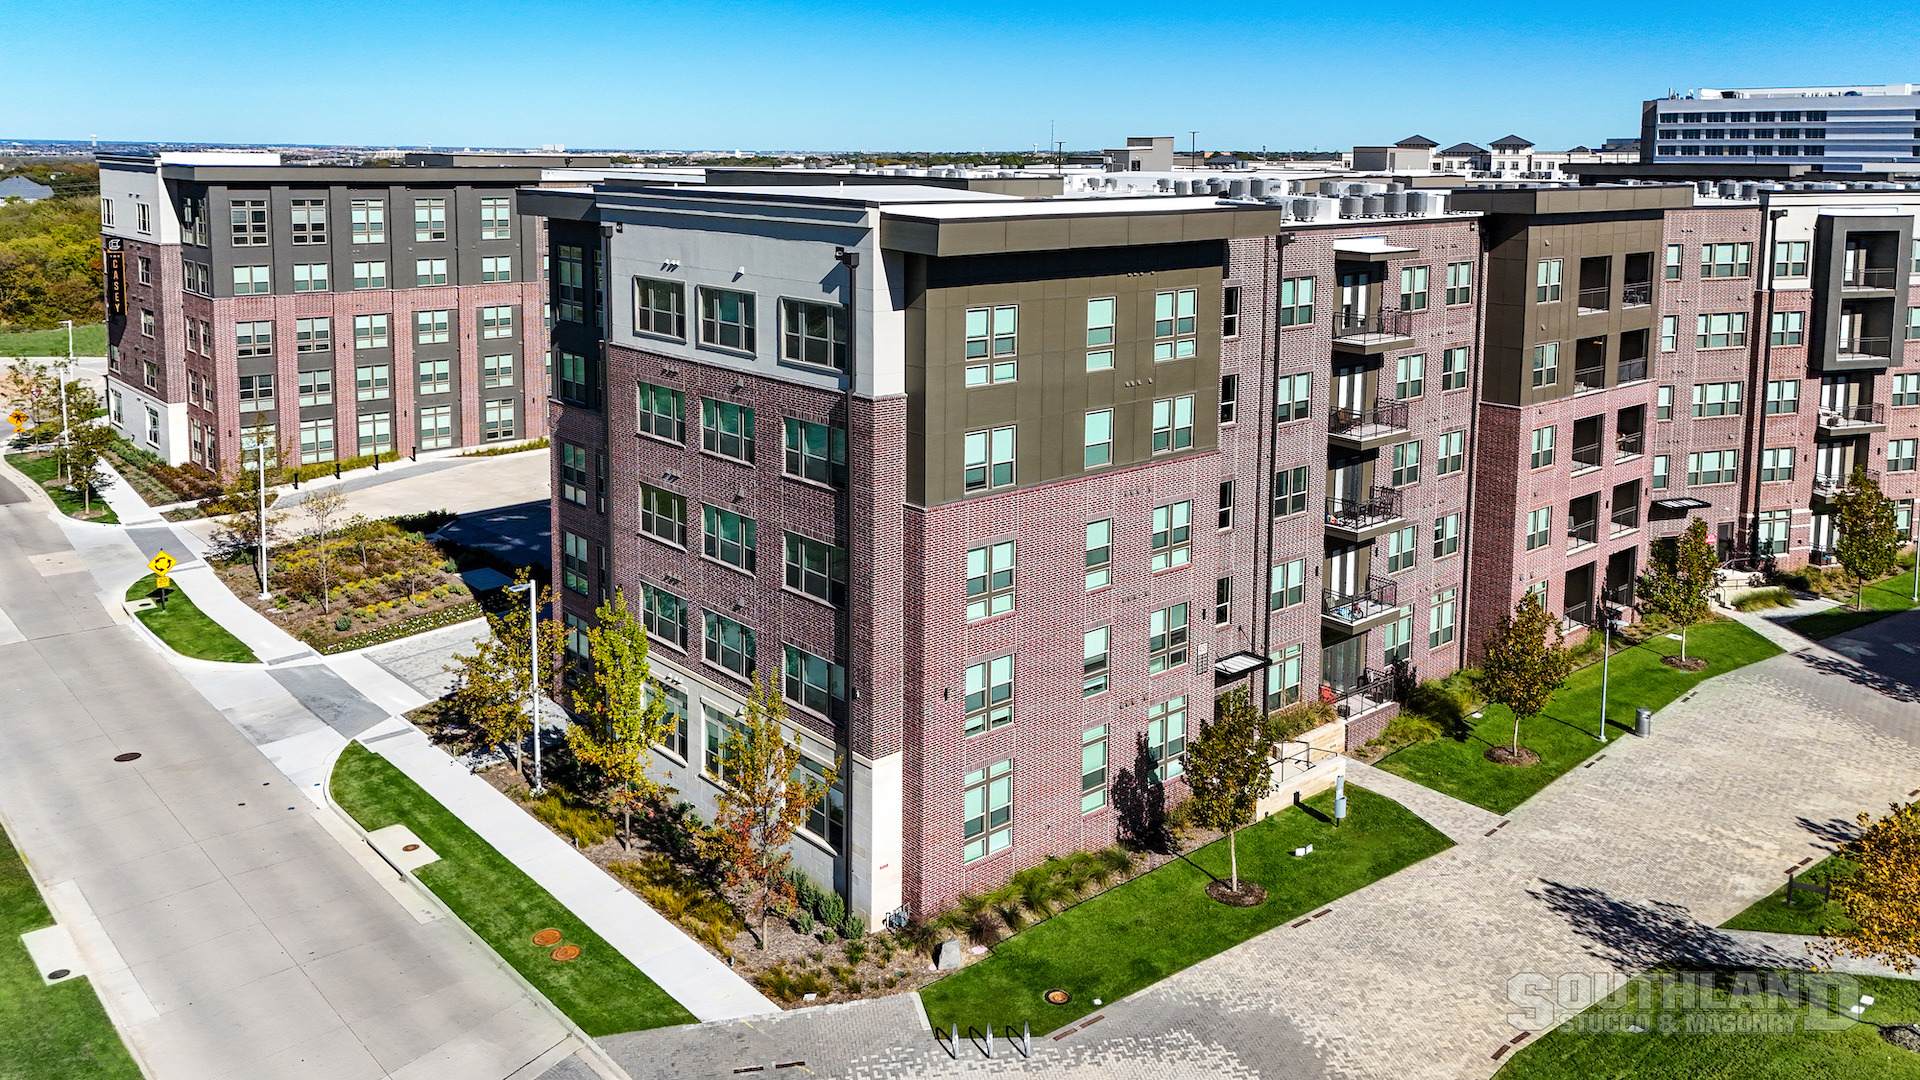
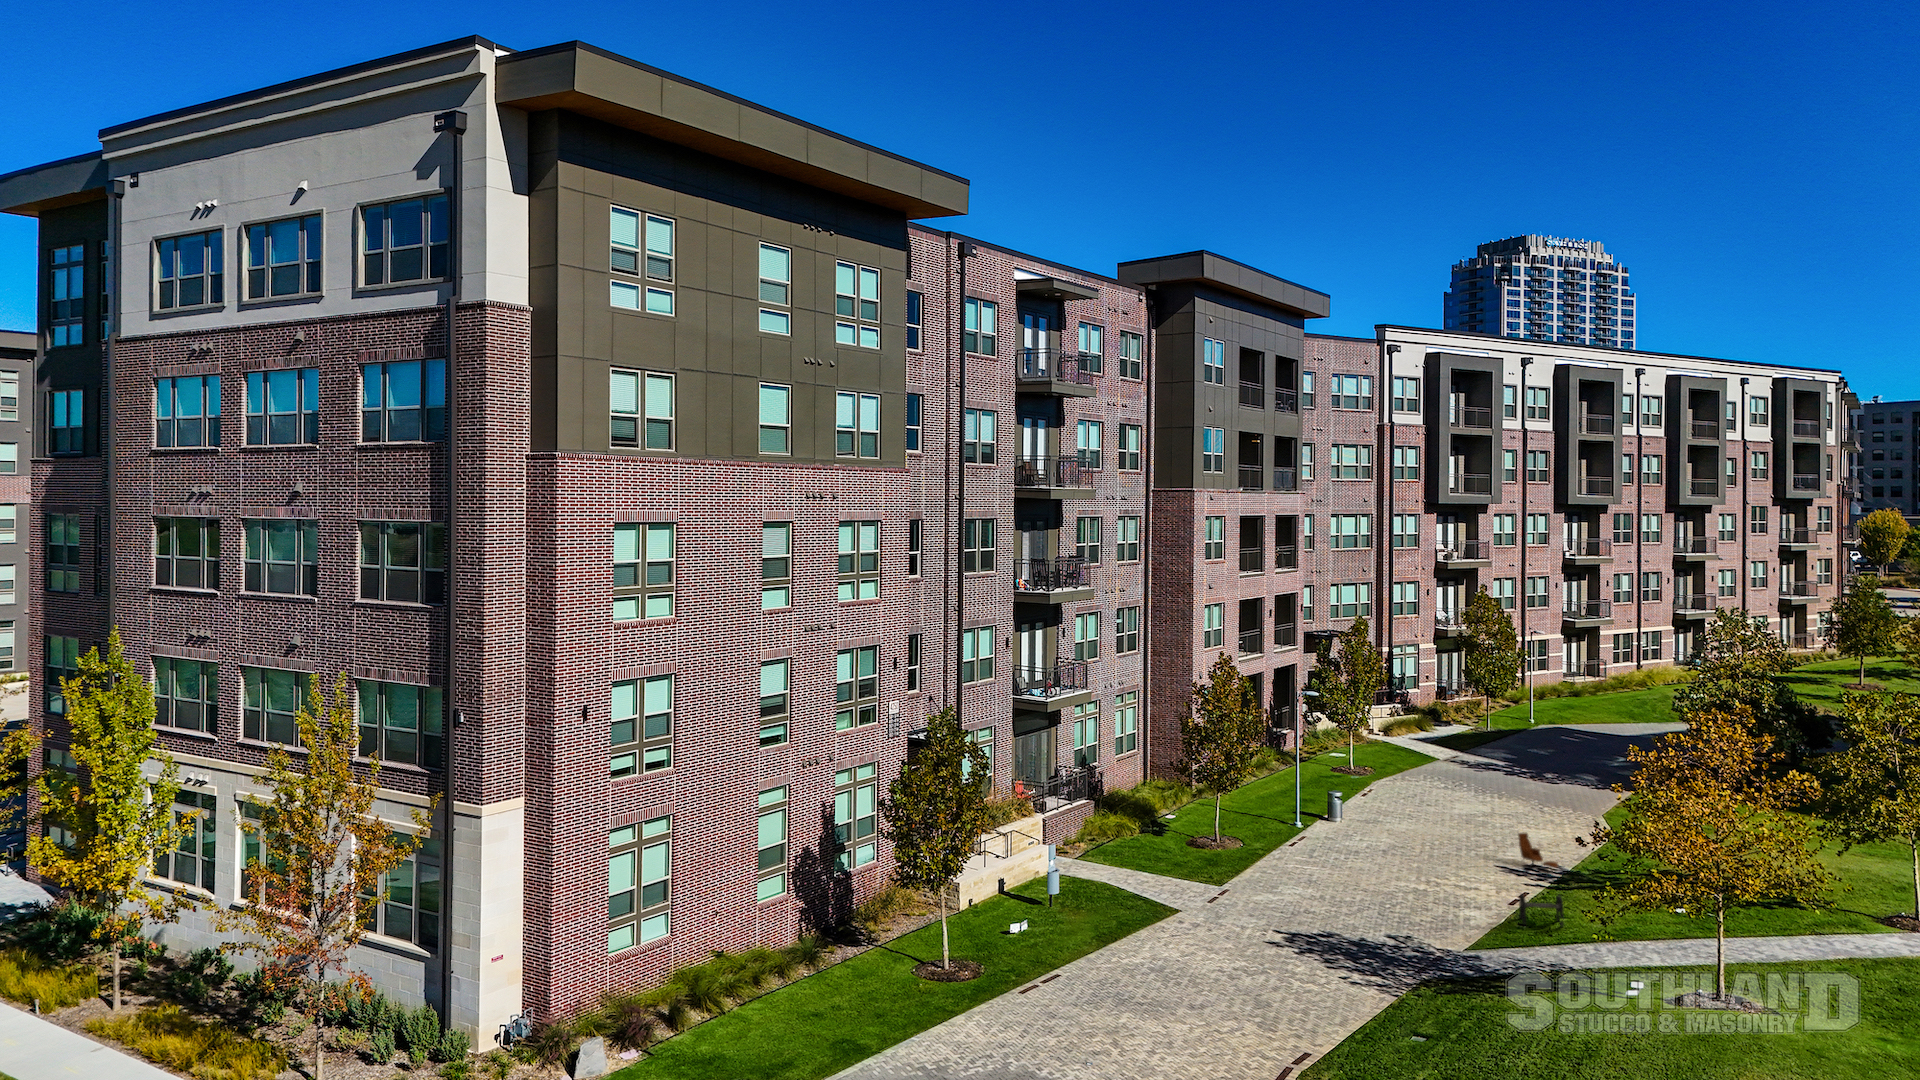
lounge chair: none [1821,791,1858,837] -> present [1518,832,1559,872]

